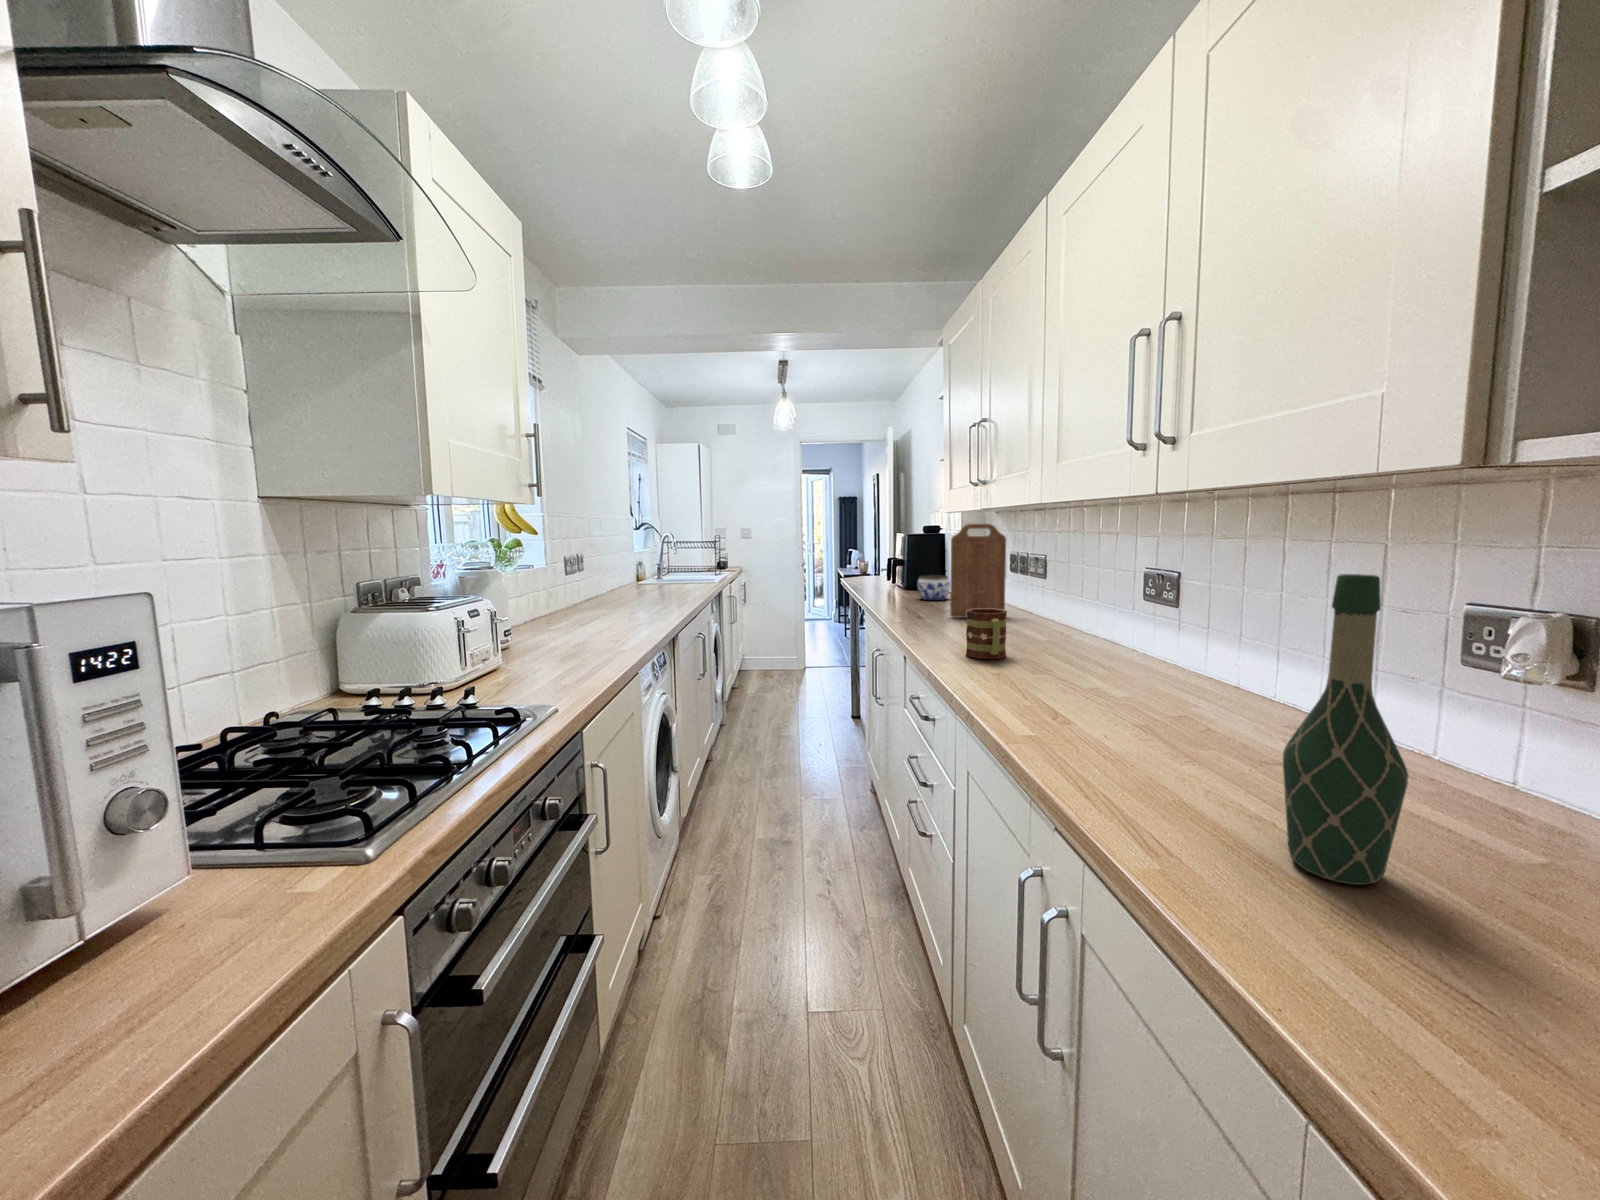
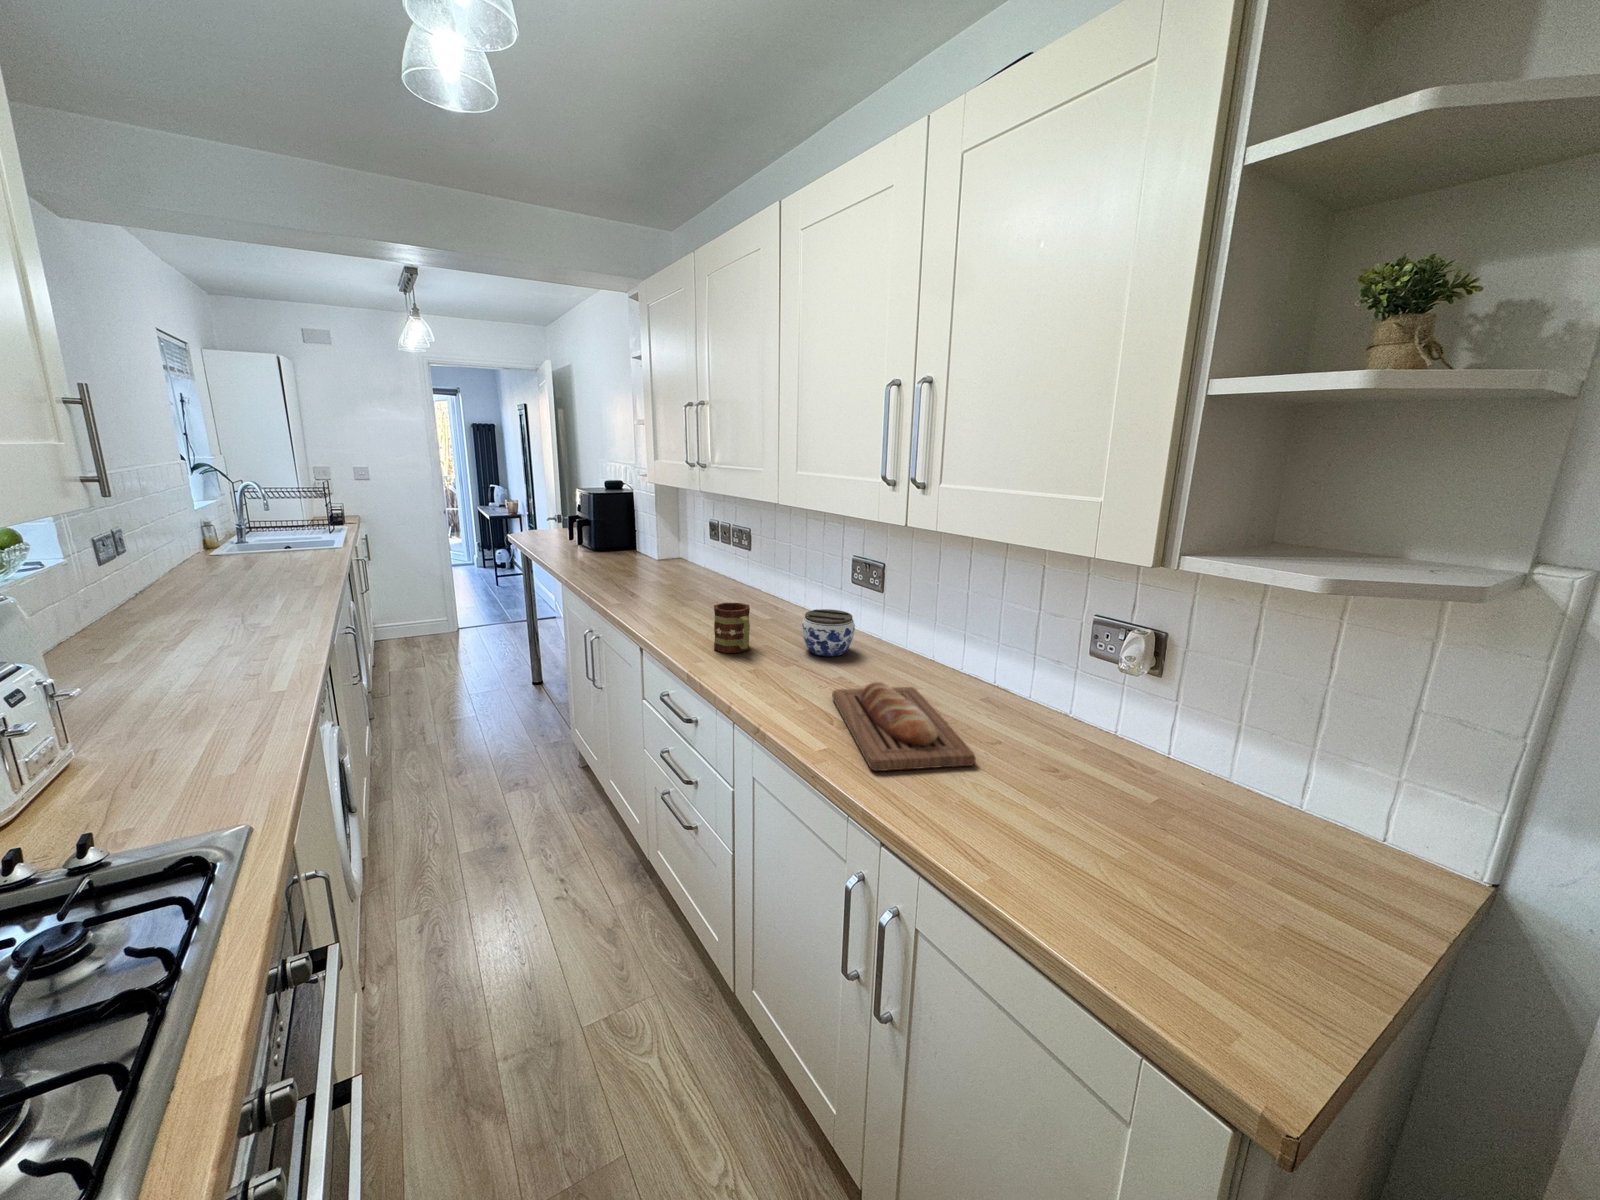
cutting board: present [950,524,1006,617] -> none [664,502,715,594]
wine bottle: present [1283,574,1408,885] -> none [1055,648,1129,856]
jar: present [918,575,950,600] -> present [802,609,855,656]
bread loaf: none [1066,681,1220,774] -> present [832,682,976,771]

